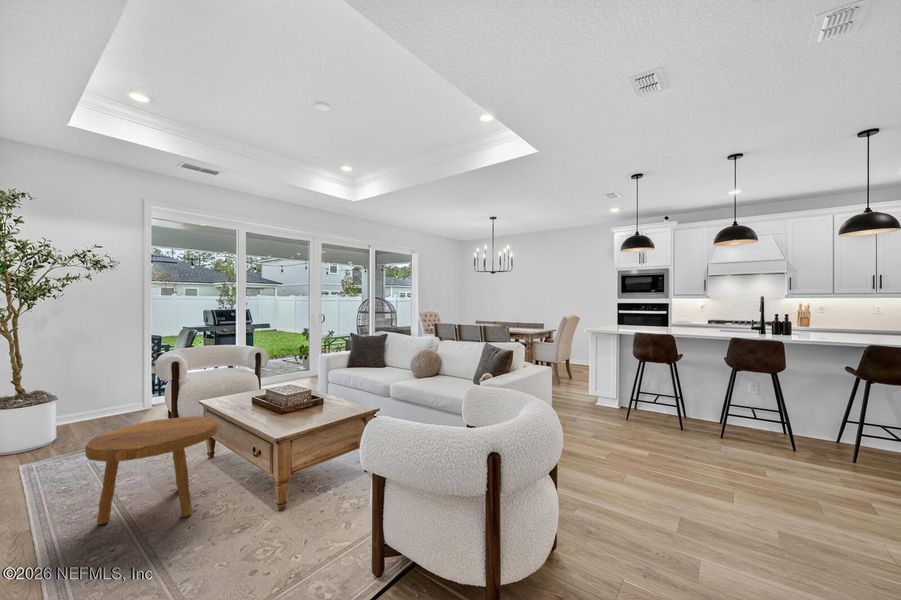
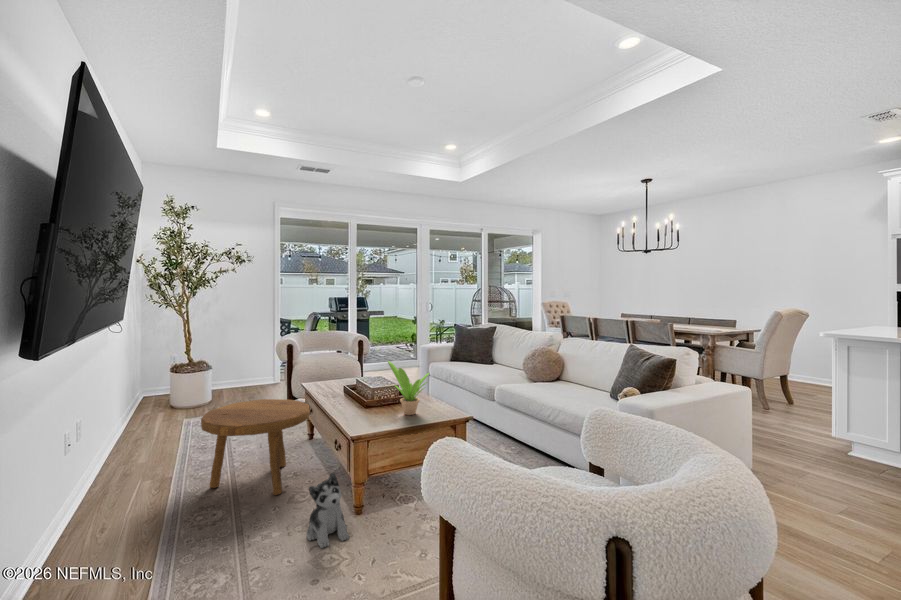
potted plant: none [302,366,345,415] -> present [388,361,430,415]
plush toy: none [234,477,282,555] -> present [307,473,349,548]

